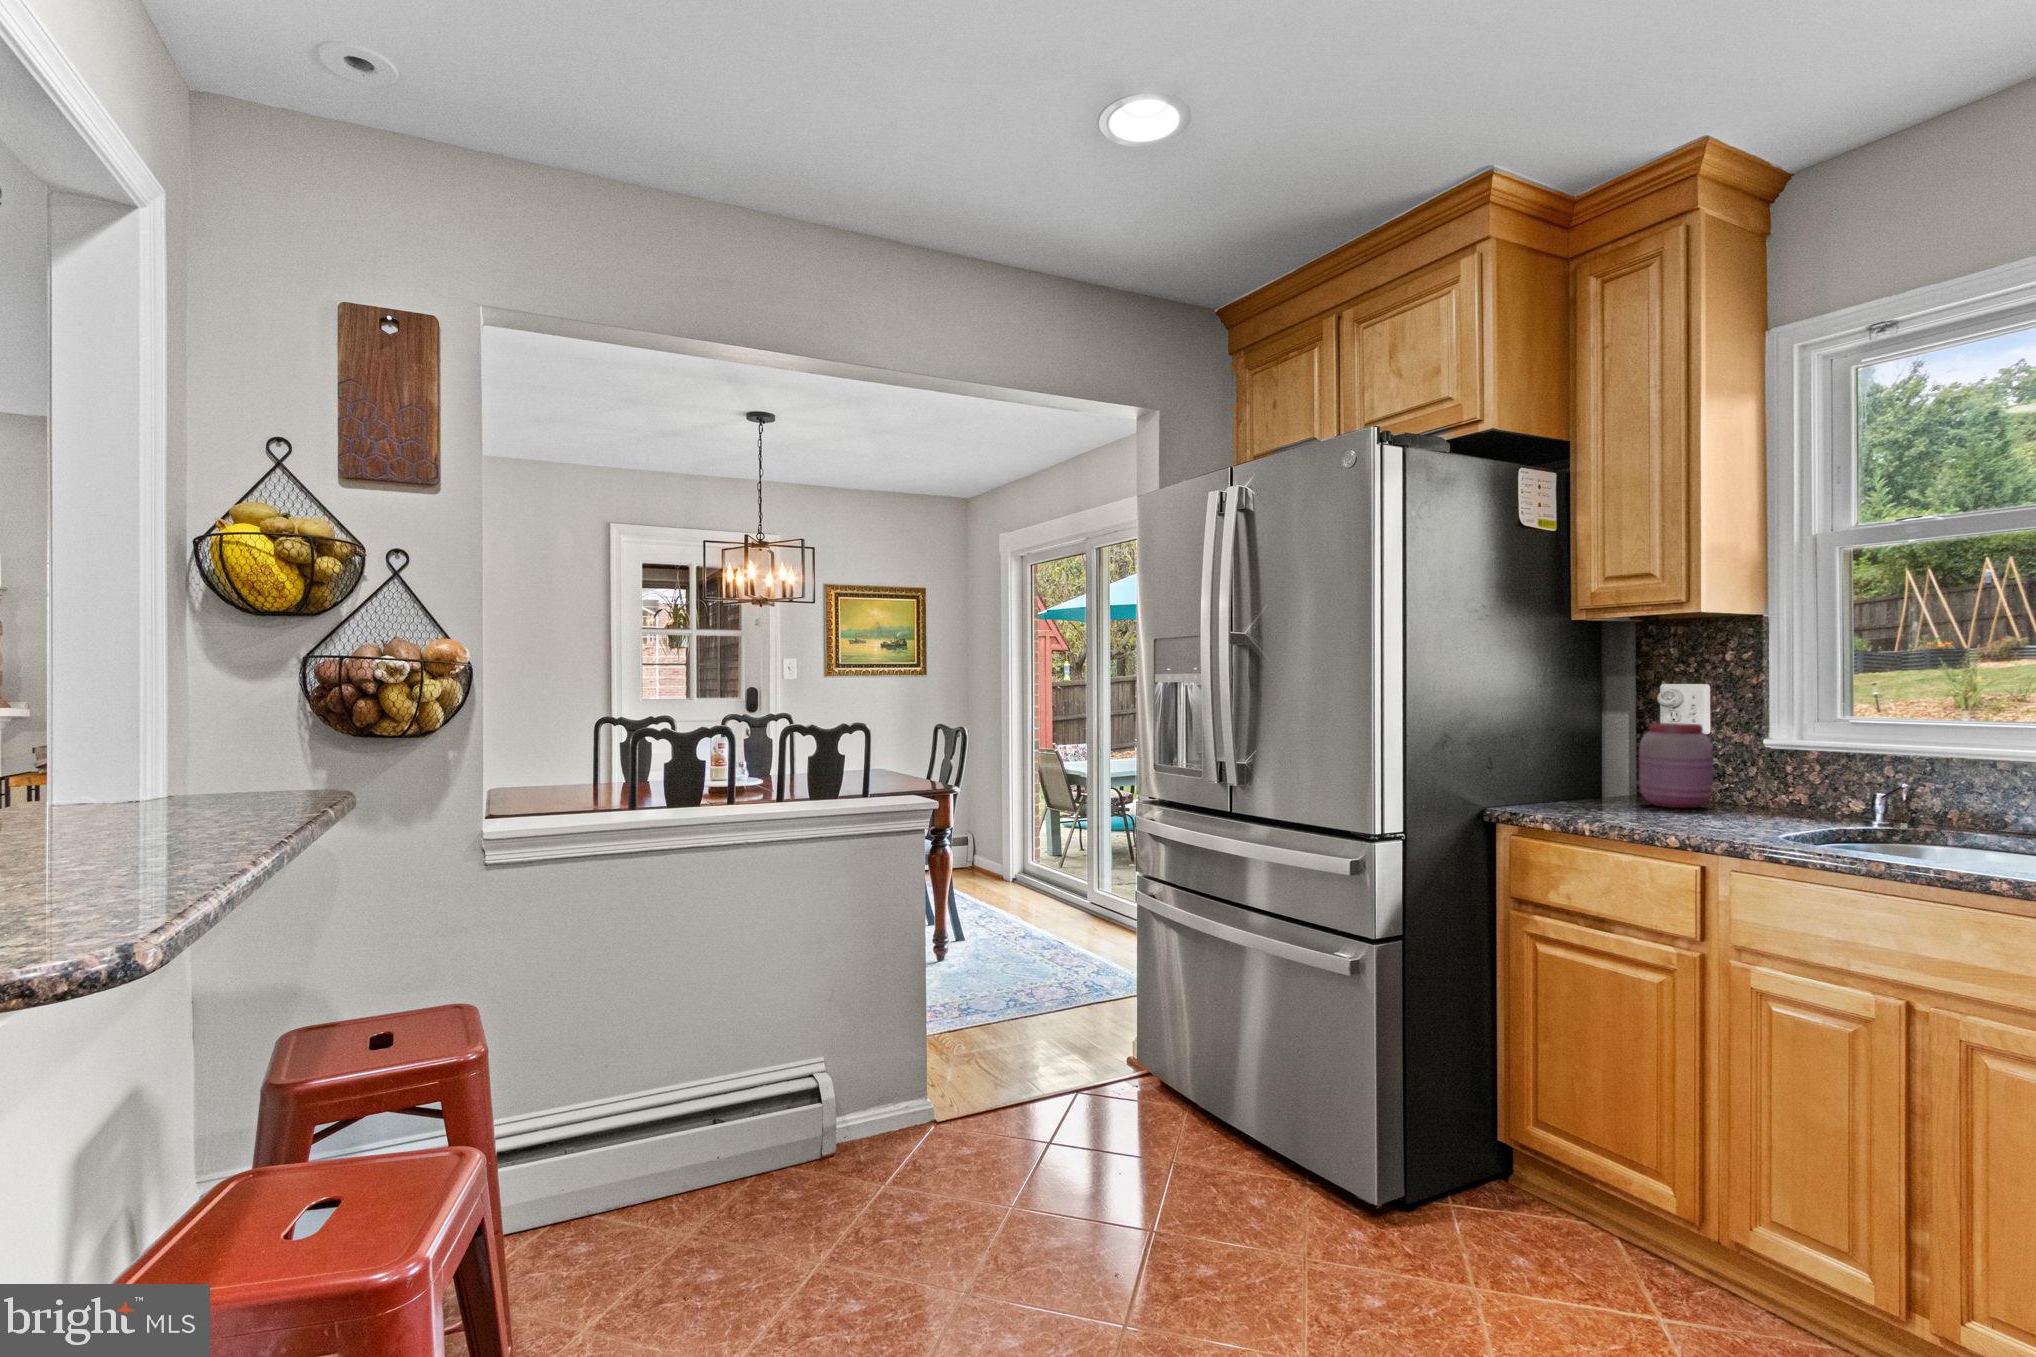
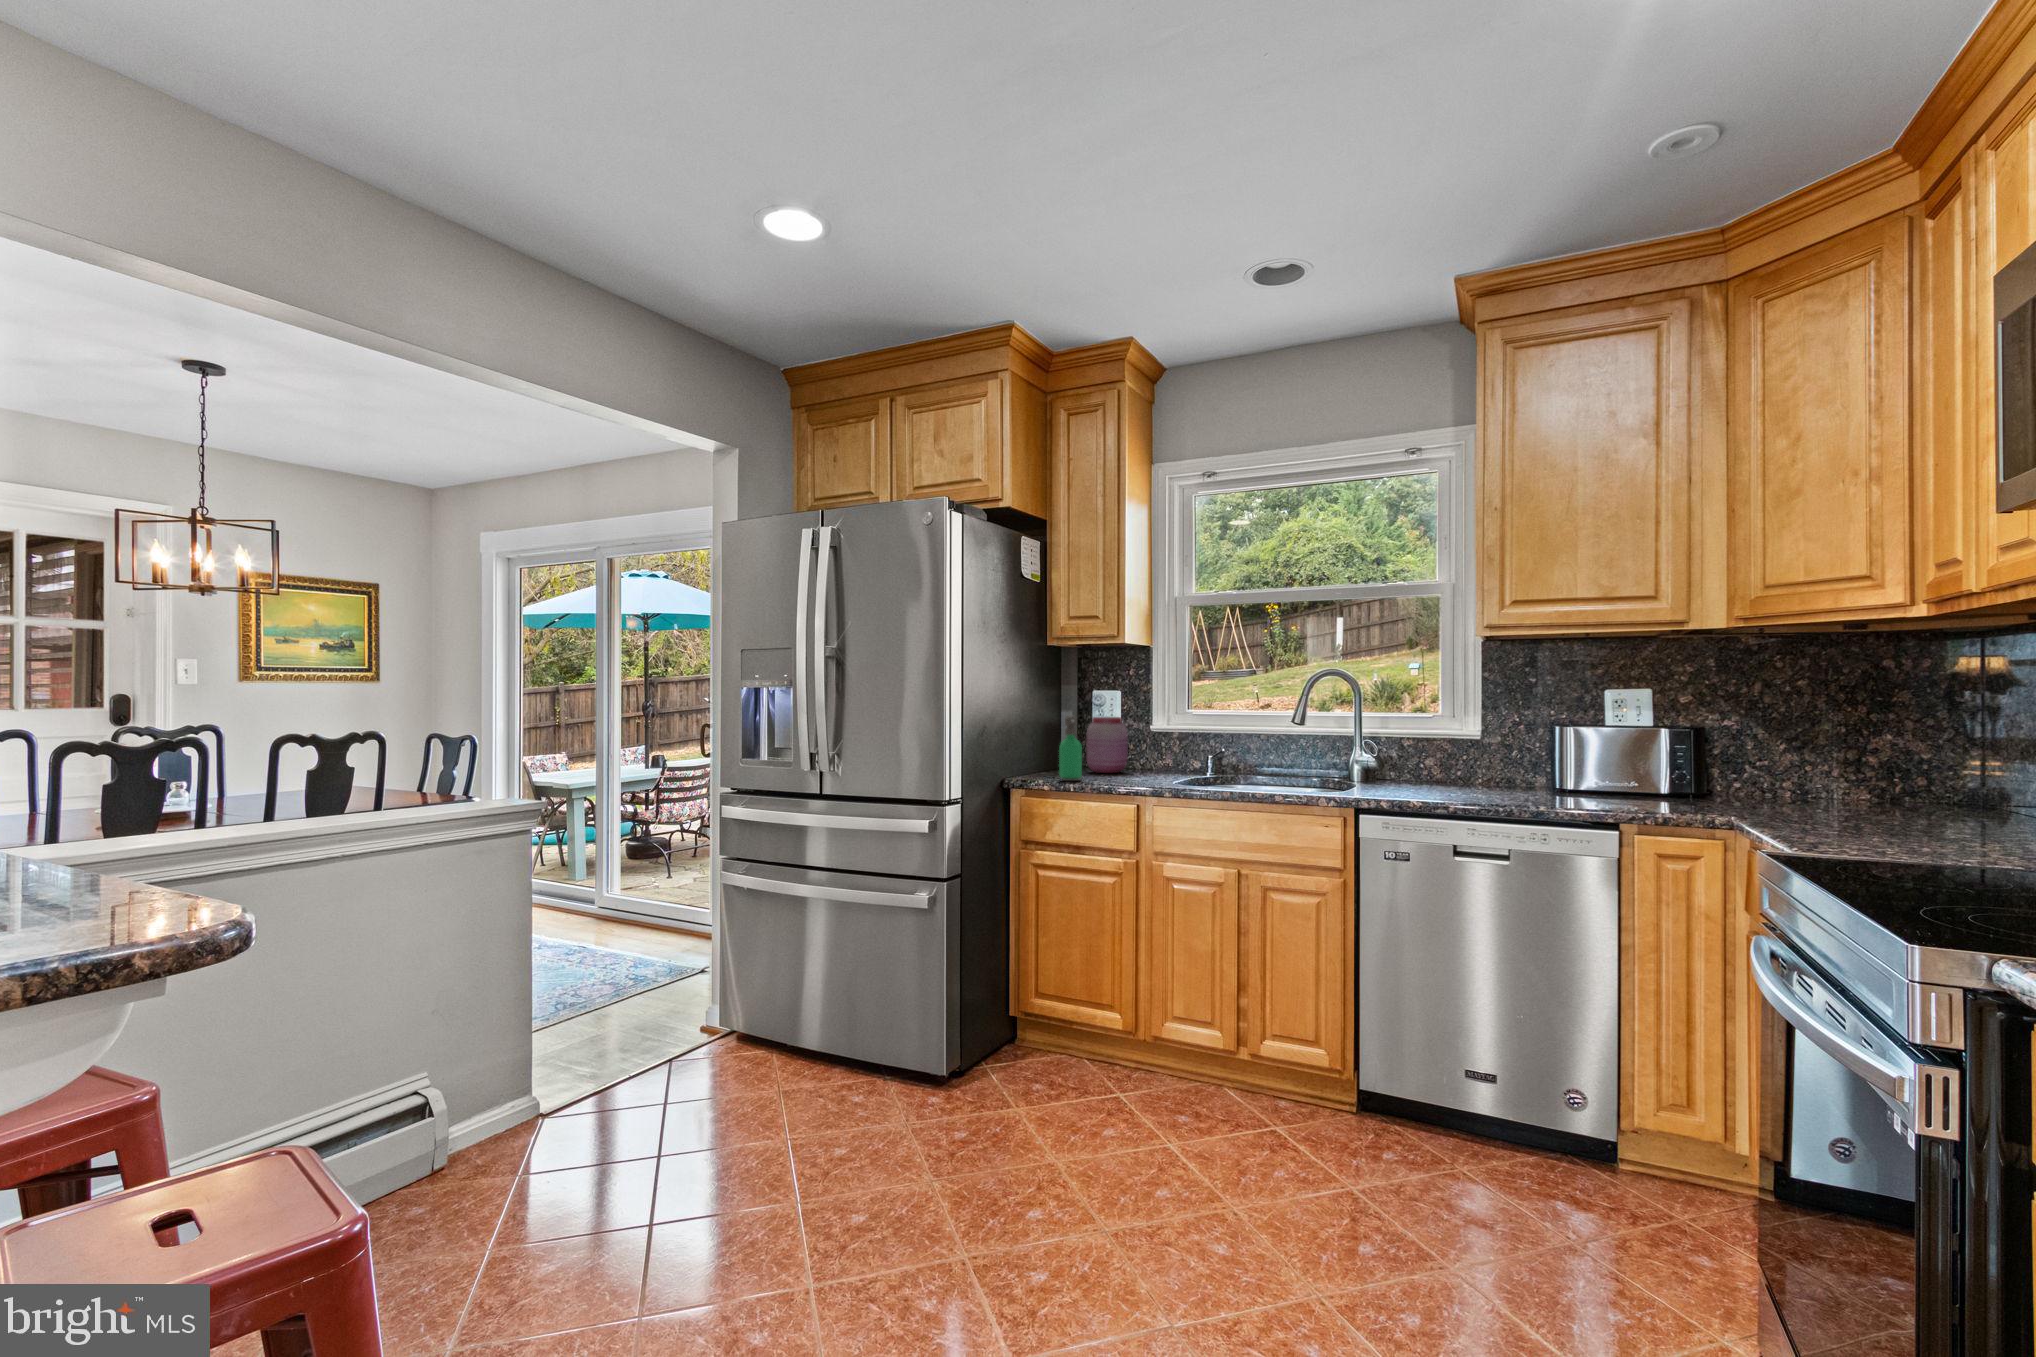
soap dispenser: none [1577,718,1616,817] -> present [1059,714,1082,781]

